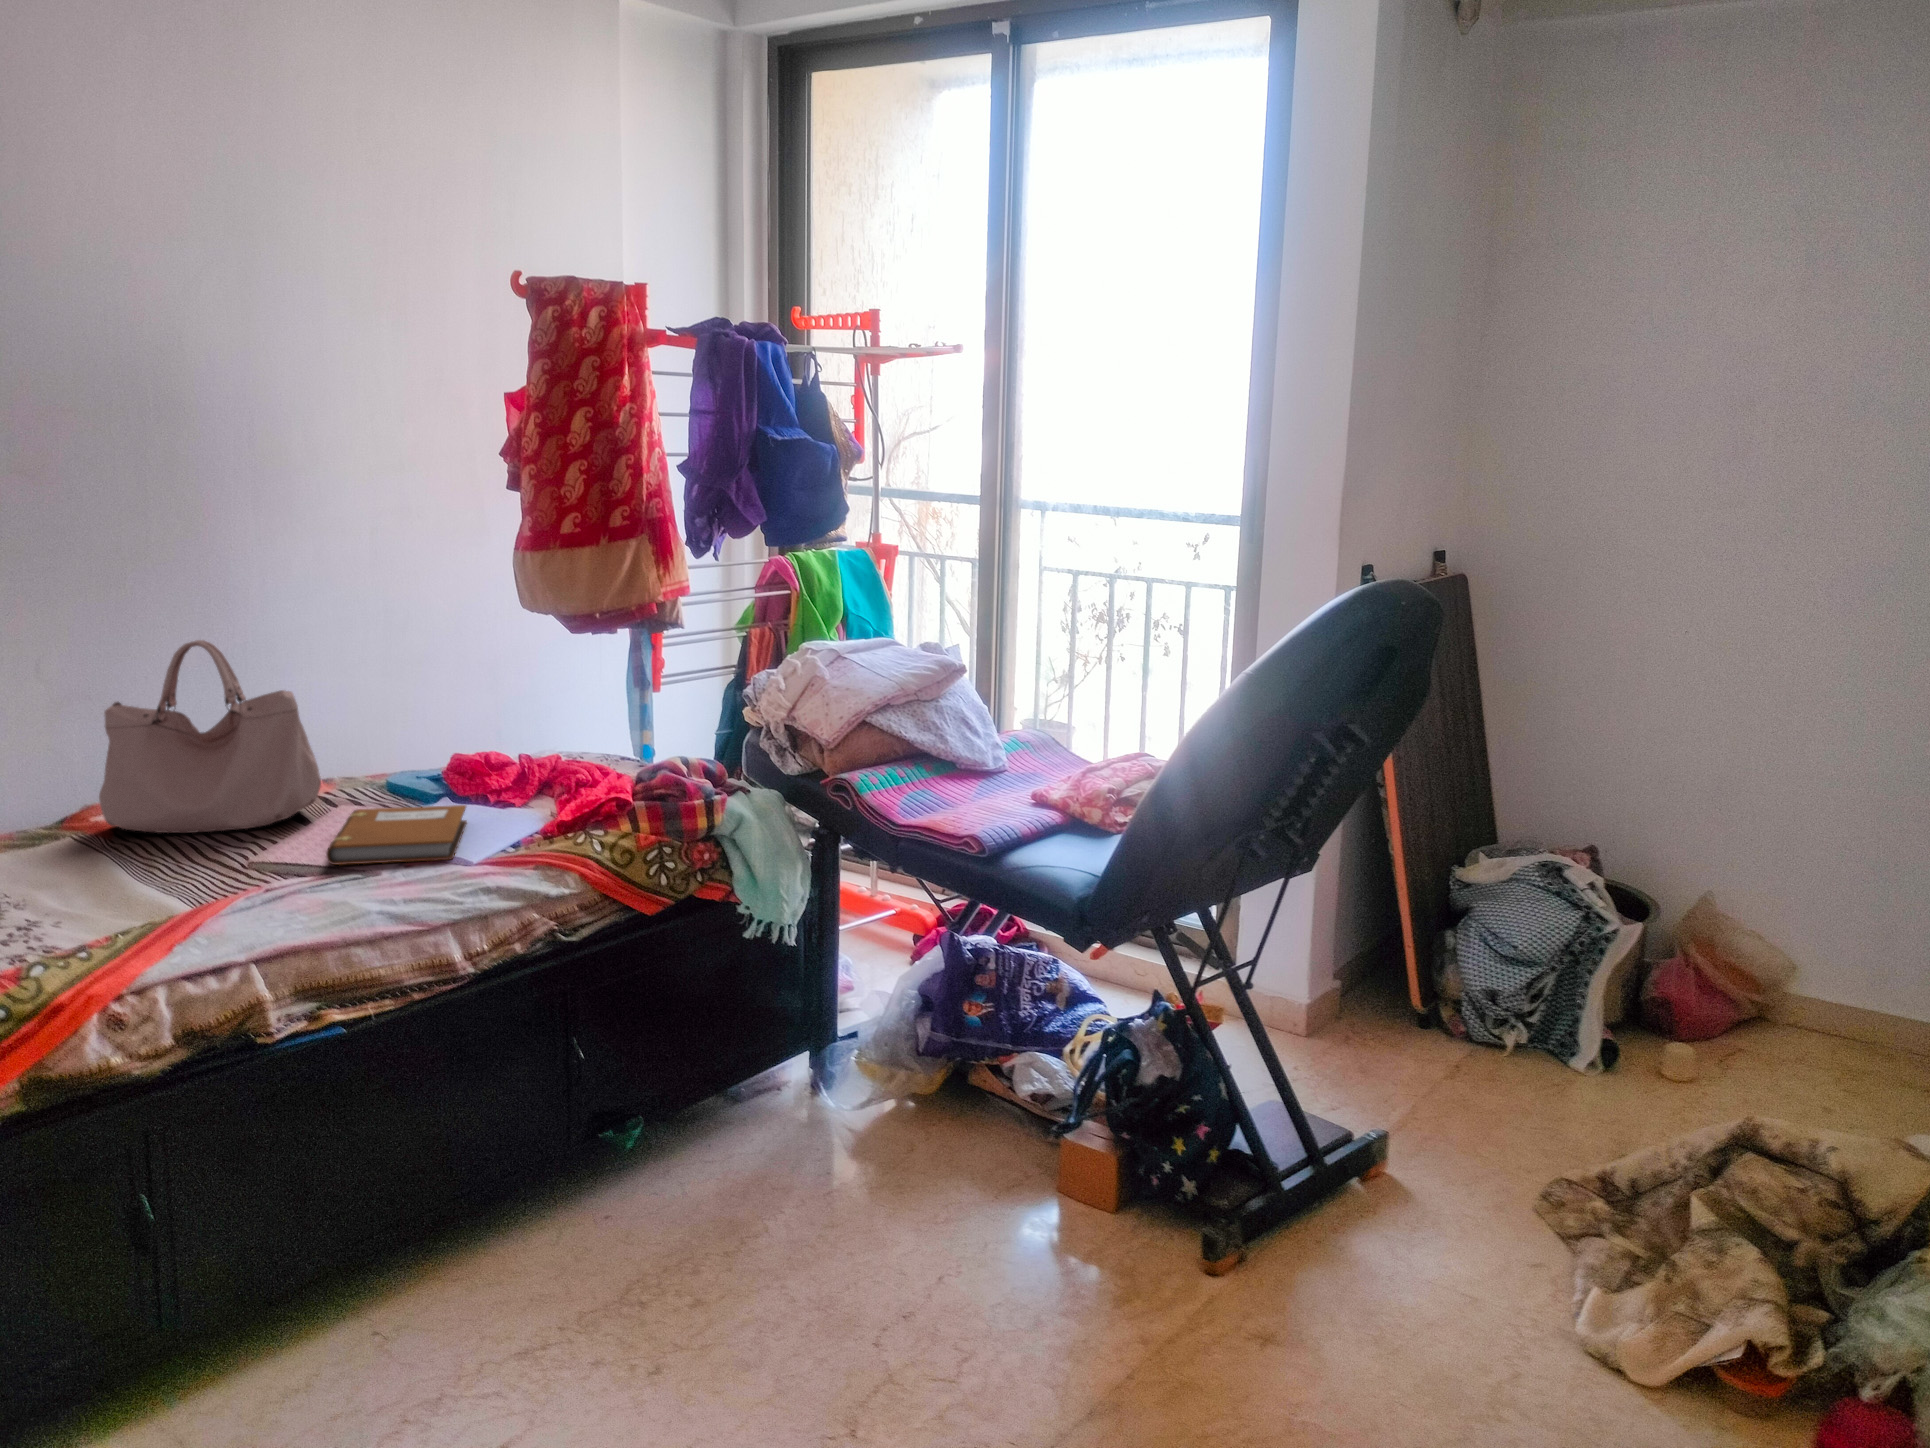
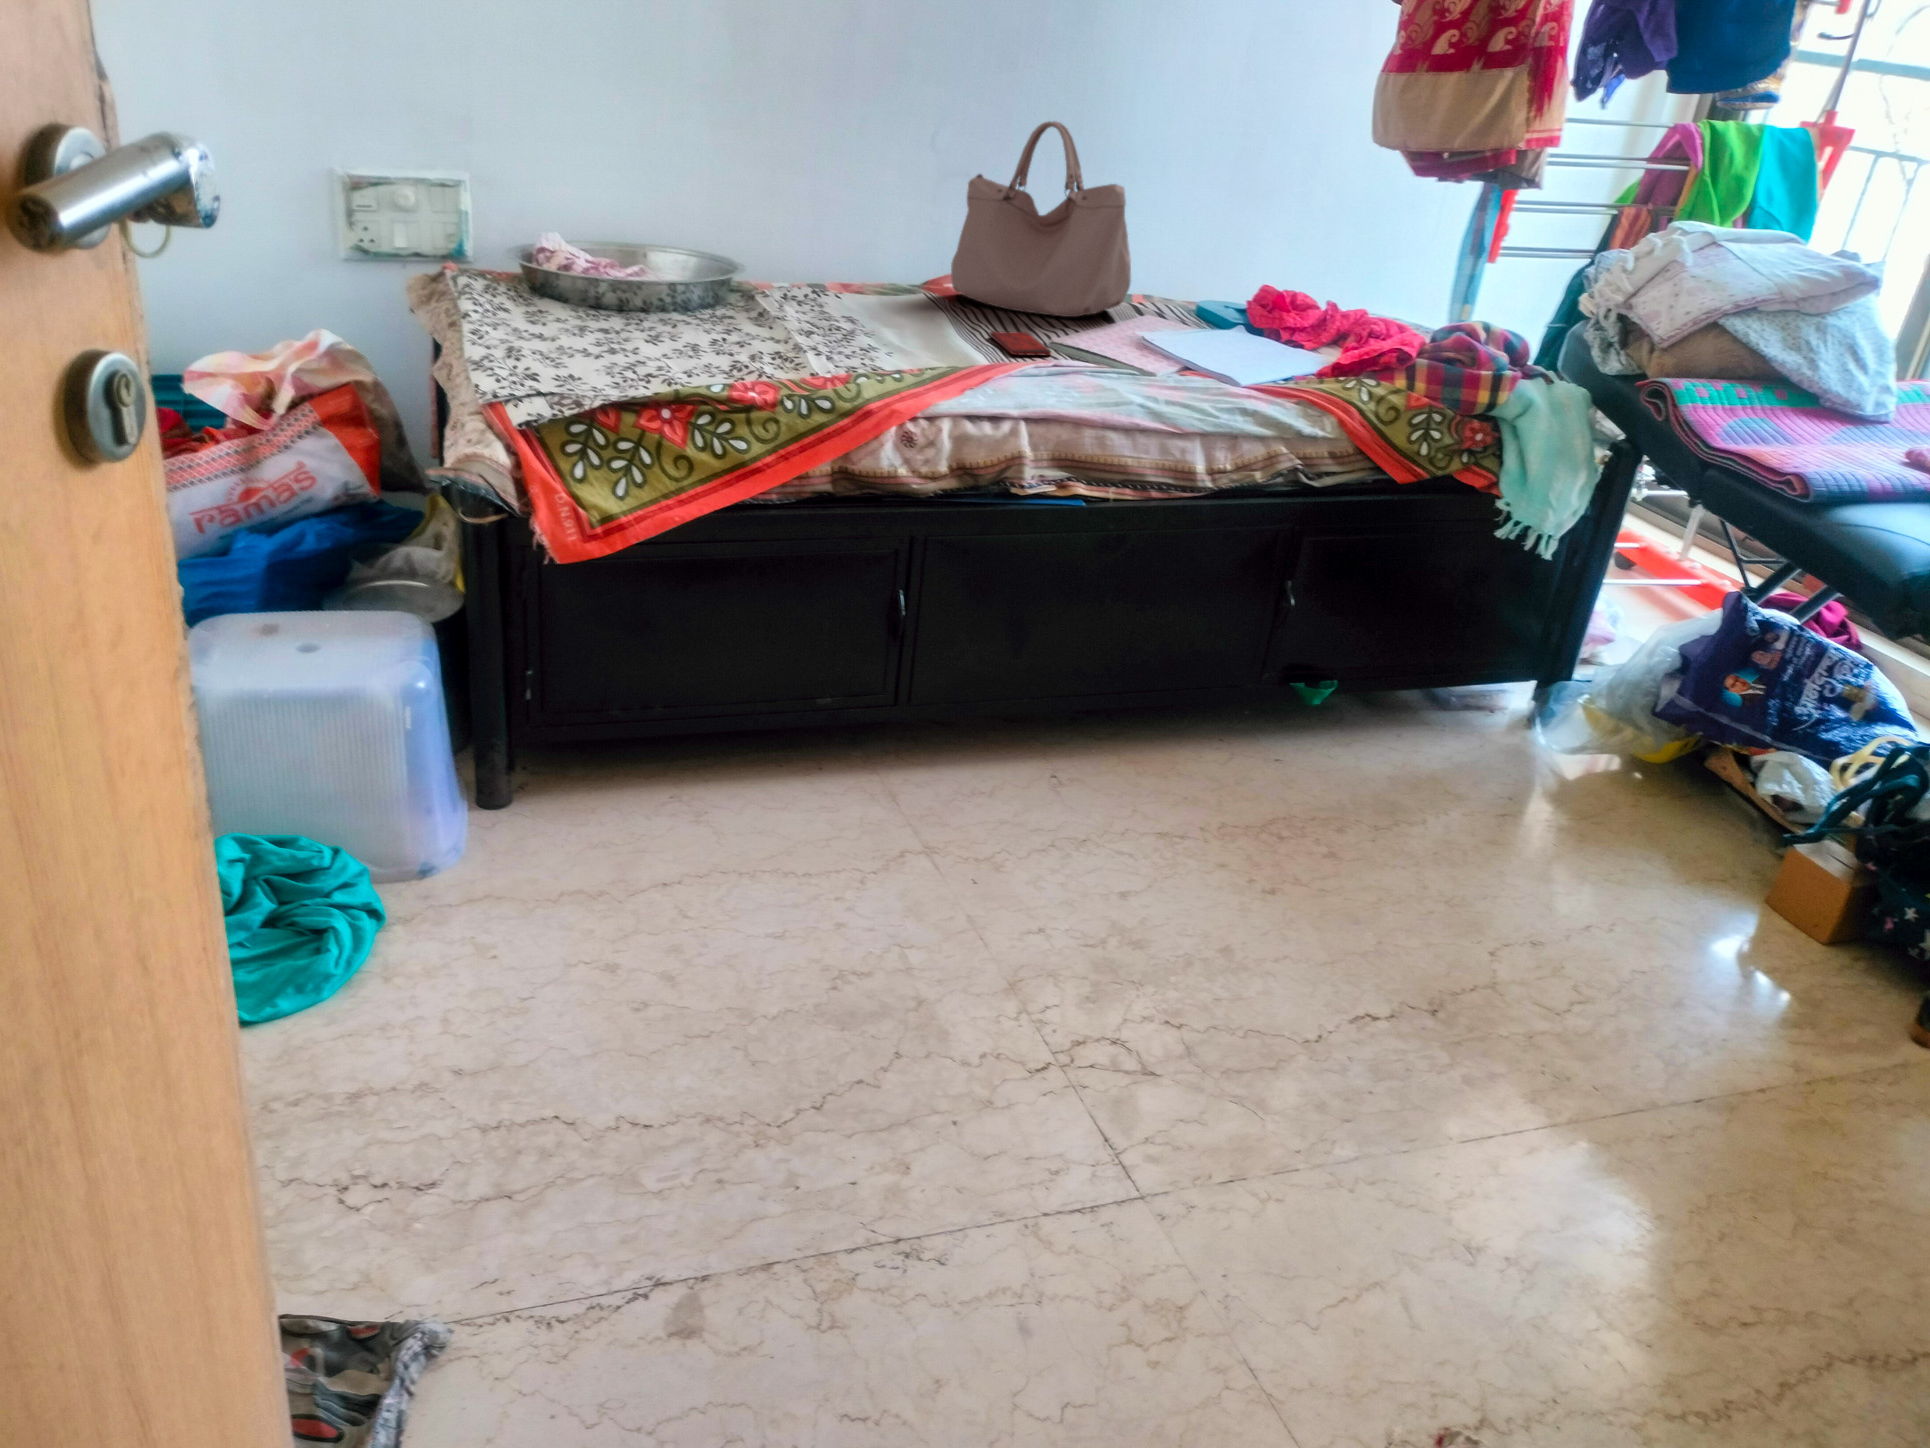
notebook: present [326,805,467,865] -> none [1113,316,1253,379]
smartphone: none [171,856,254,886] -> present [990,331,1051,356]

